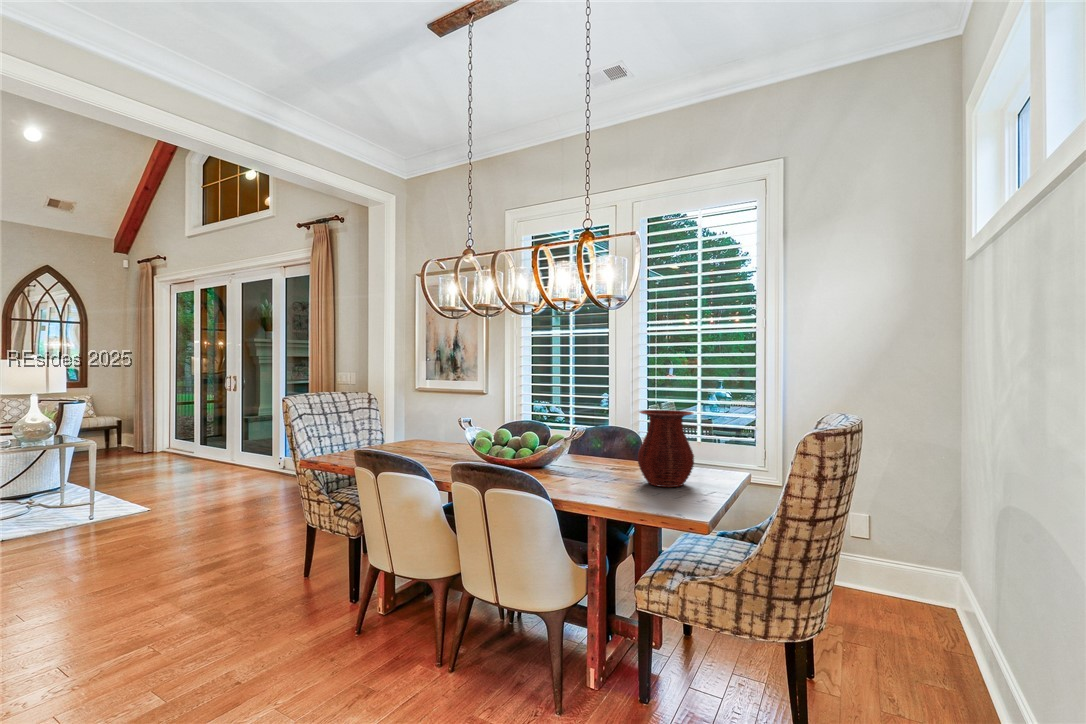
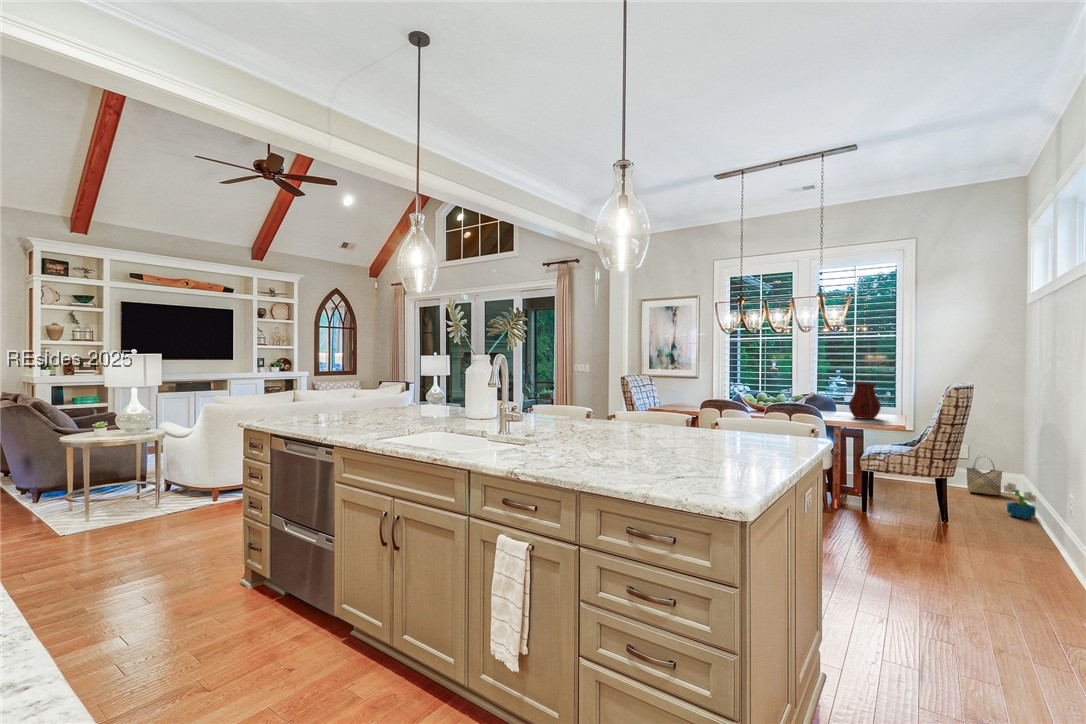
woven basket: none [866,535,926,614] -> present [966,457,1002,495]
decorative plant: none [928,618,993,705] -> present [1003,482,1036,519]

